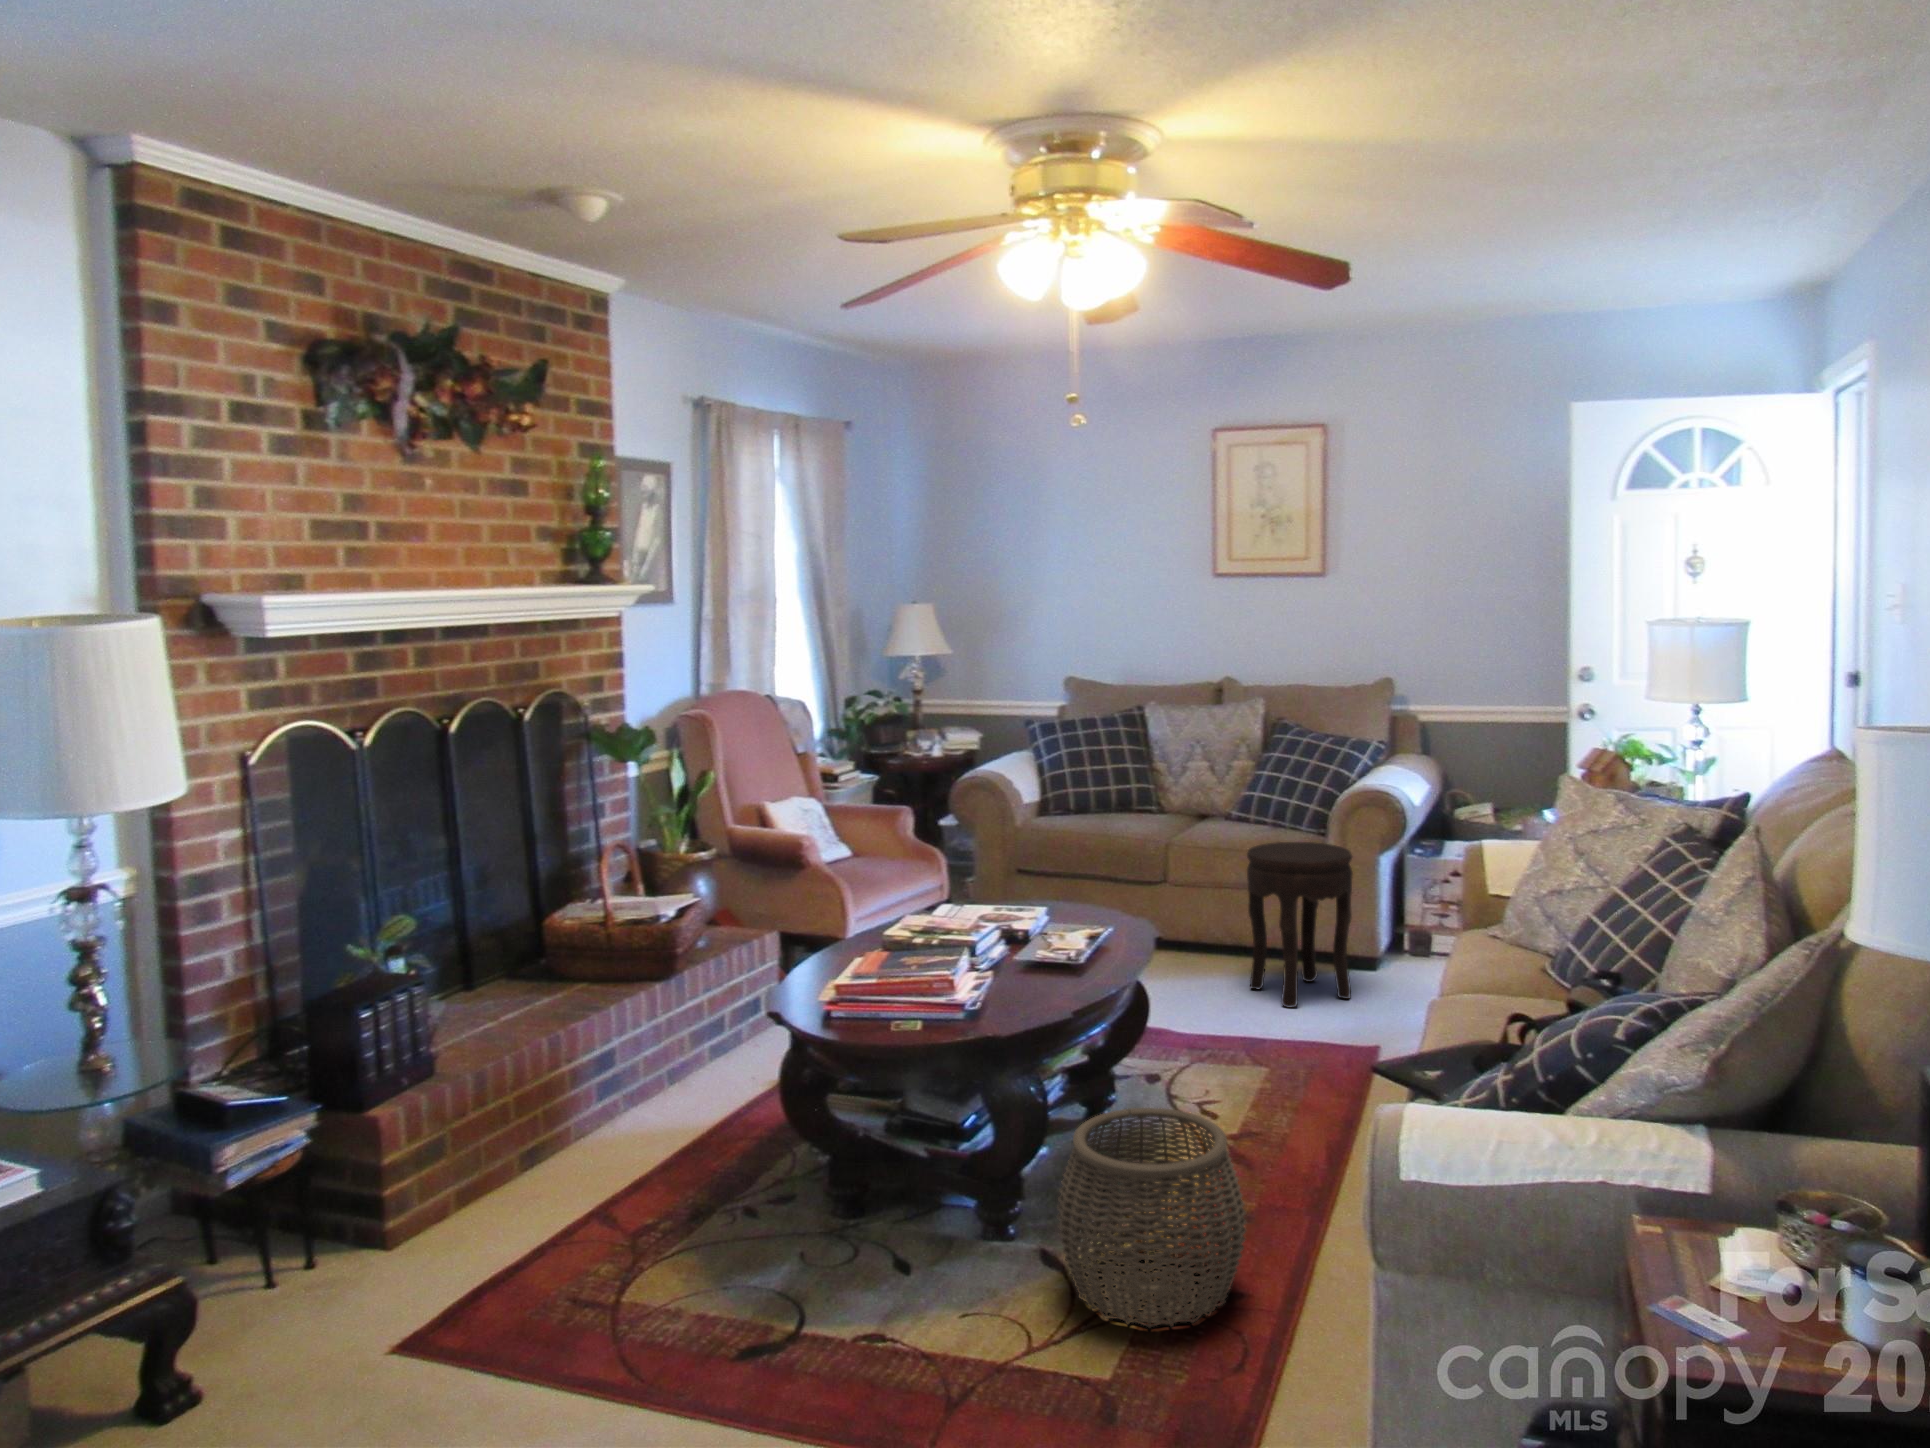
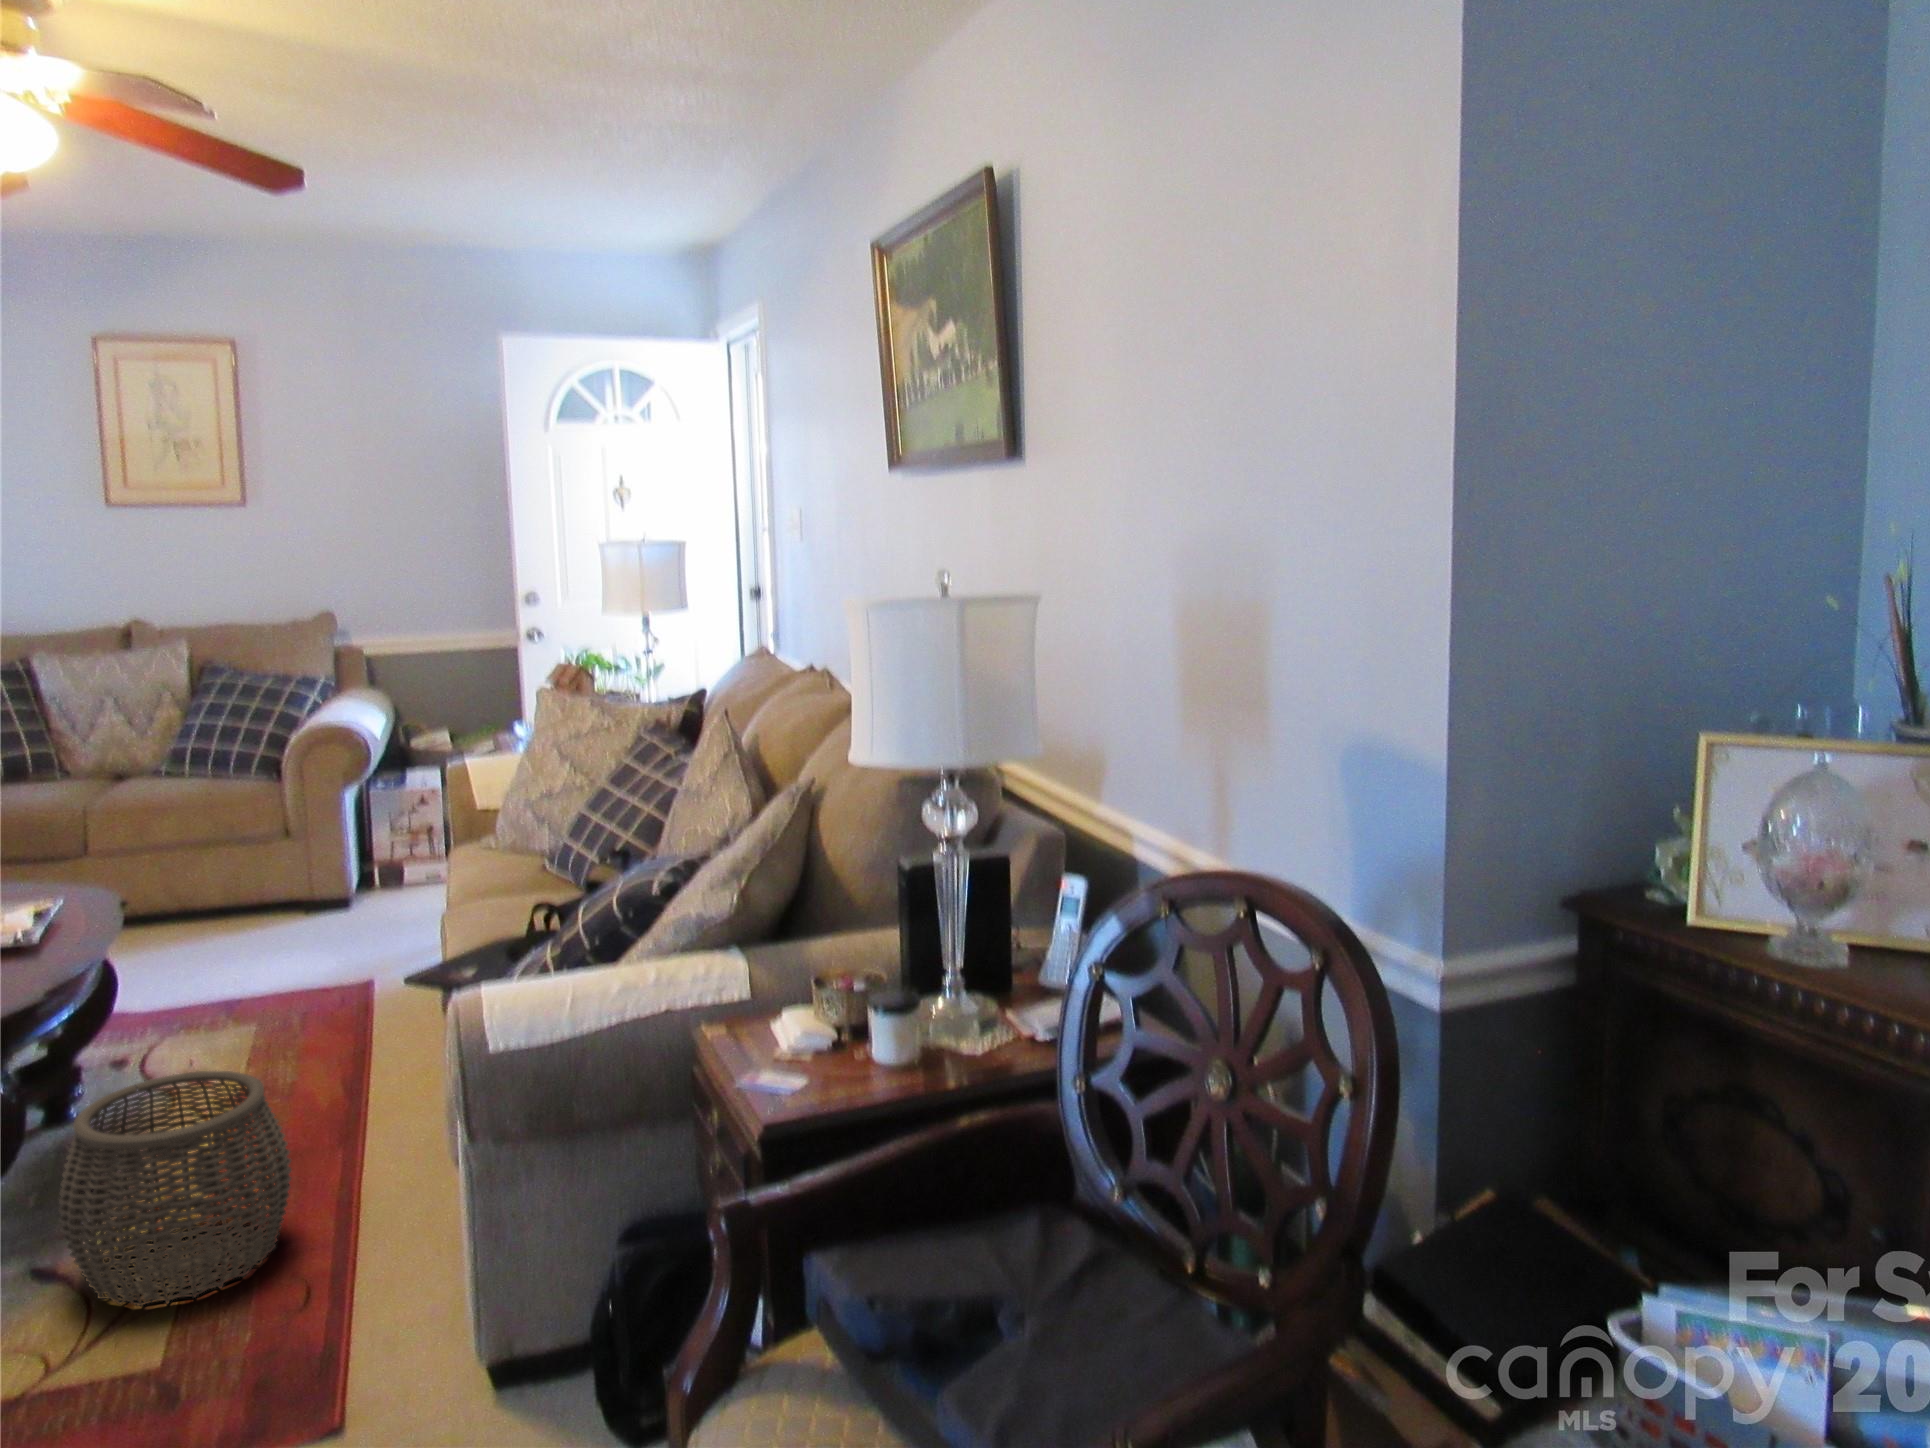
side table: present [1247,842,1353,1008] -> none [197,786,331,963]

